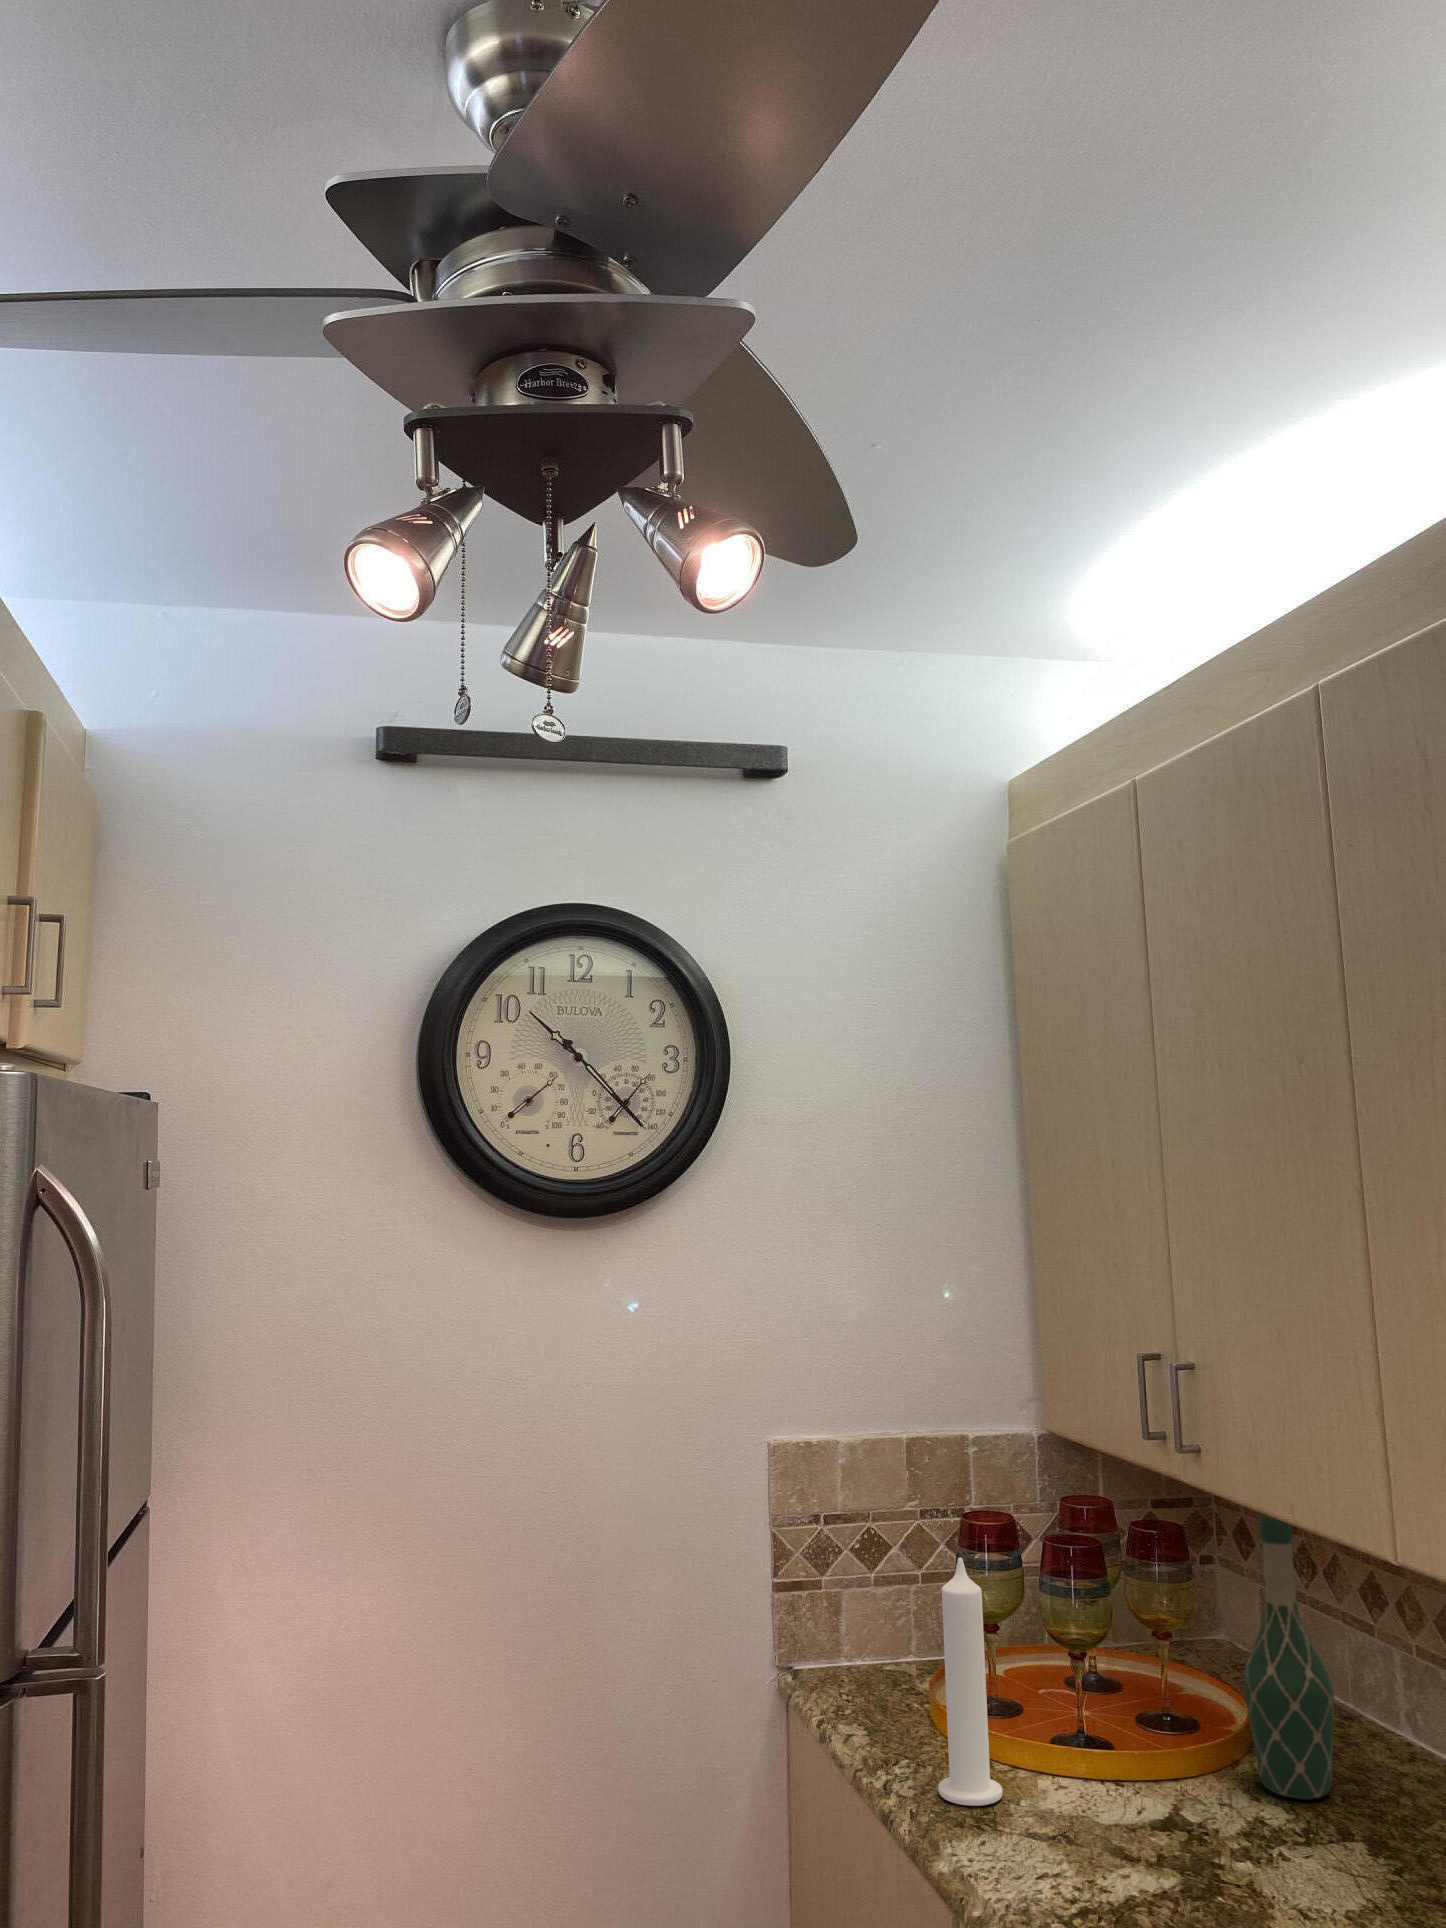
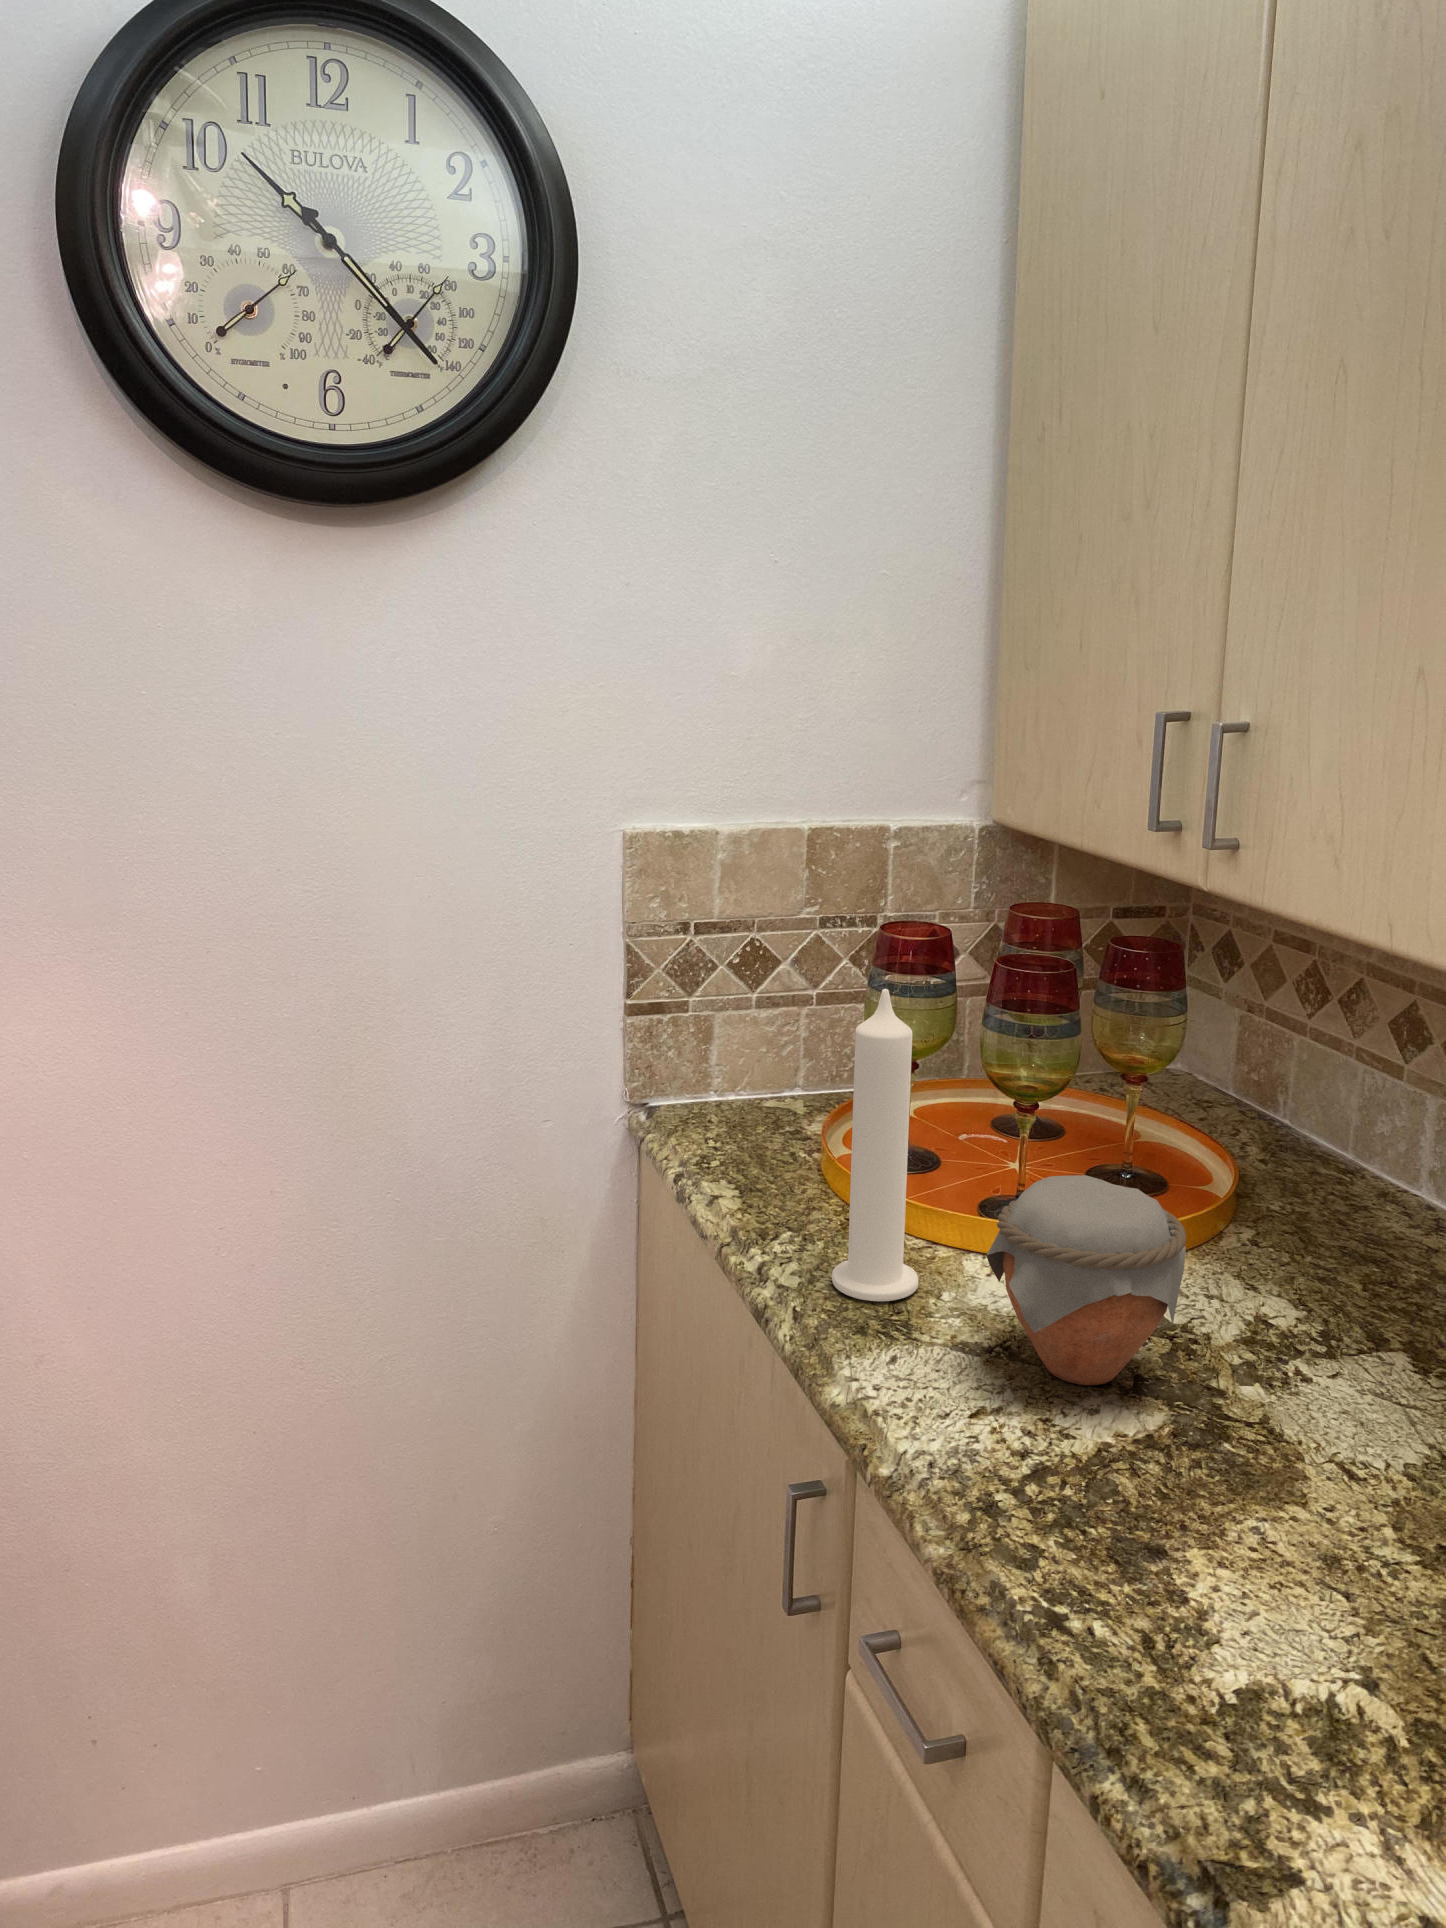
wine bottle: present [1243,1513,1334,1799] -> none [1253,922,1378,1288]
jar: none [1042,1696,1183,1860] -> present [986,1175,1186,1385]

